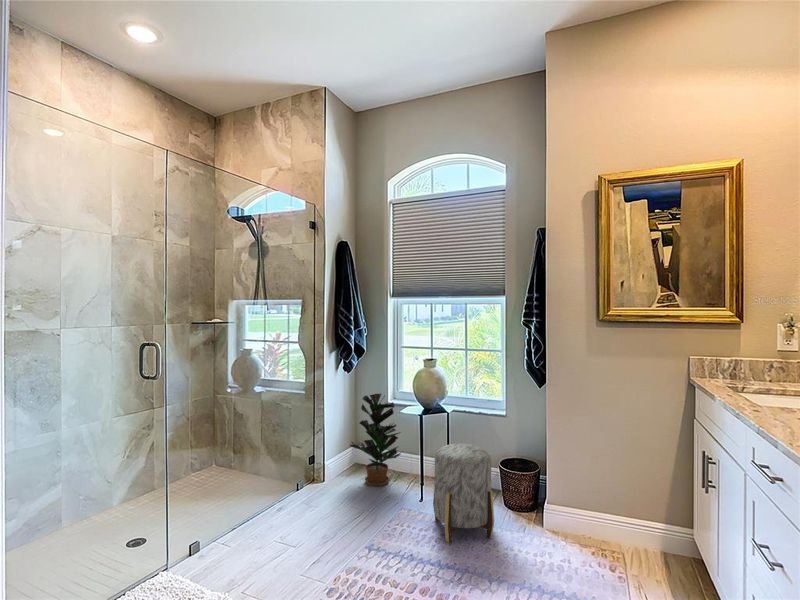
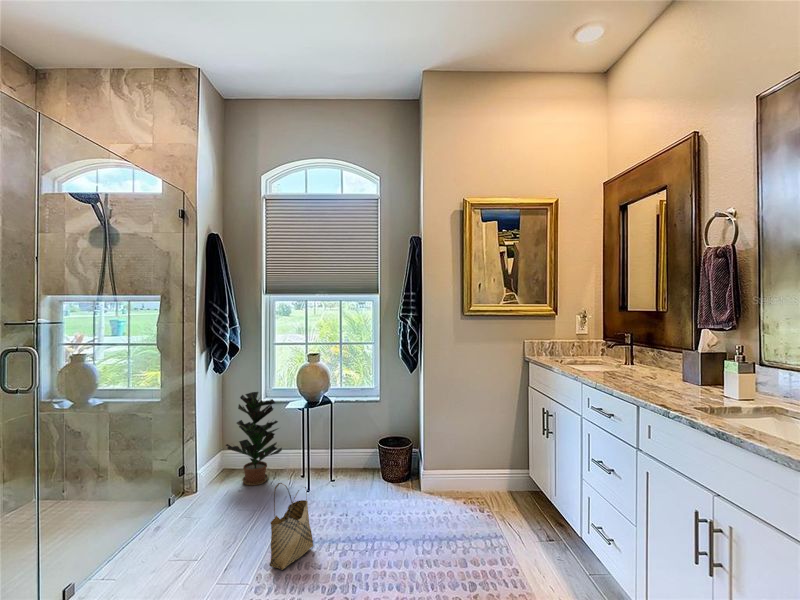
stool: present [433,444,494,543] -> none [327,428,387,520]
woven basket: none [350,489,398,577] -> present [270,483,313,570]

